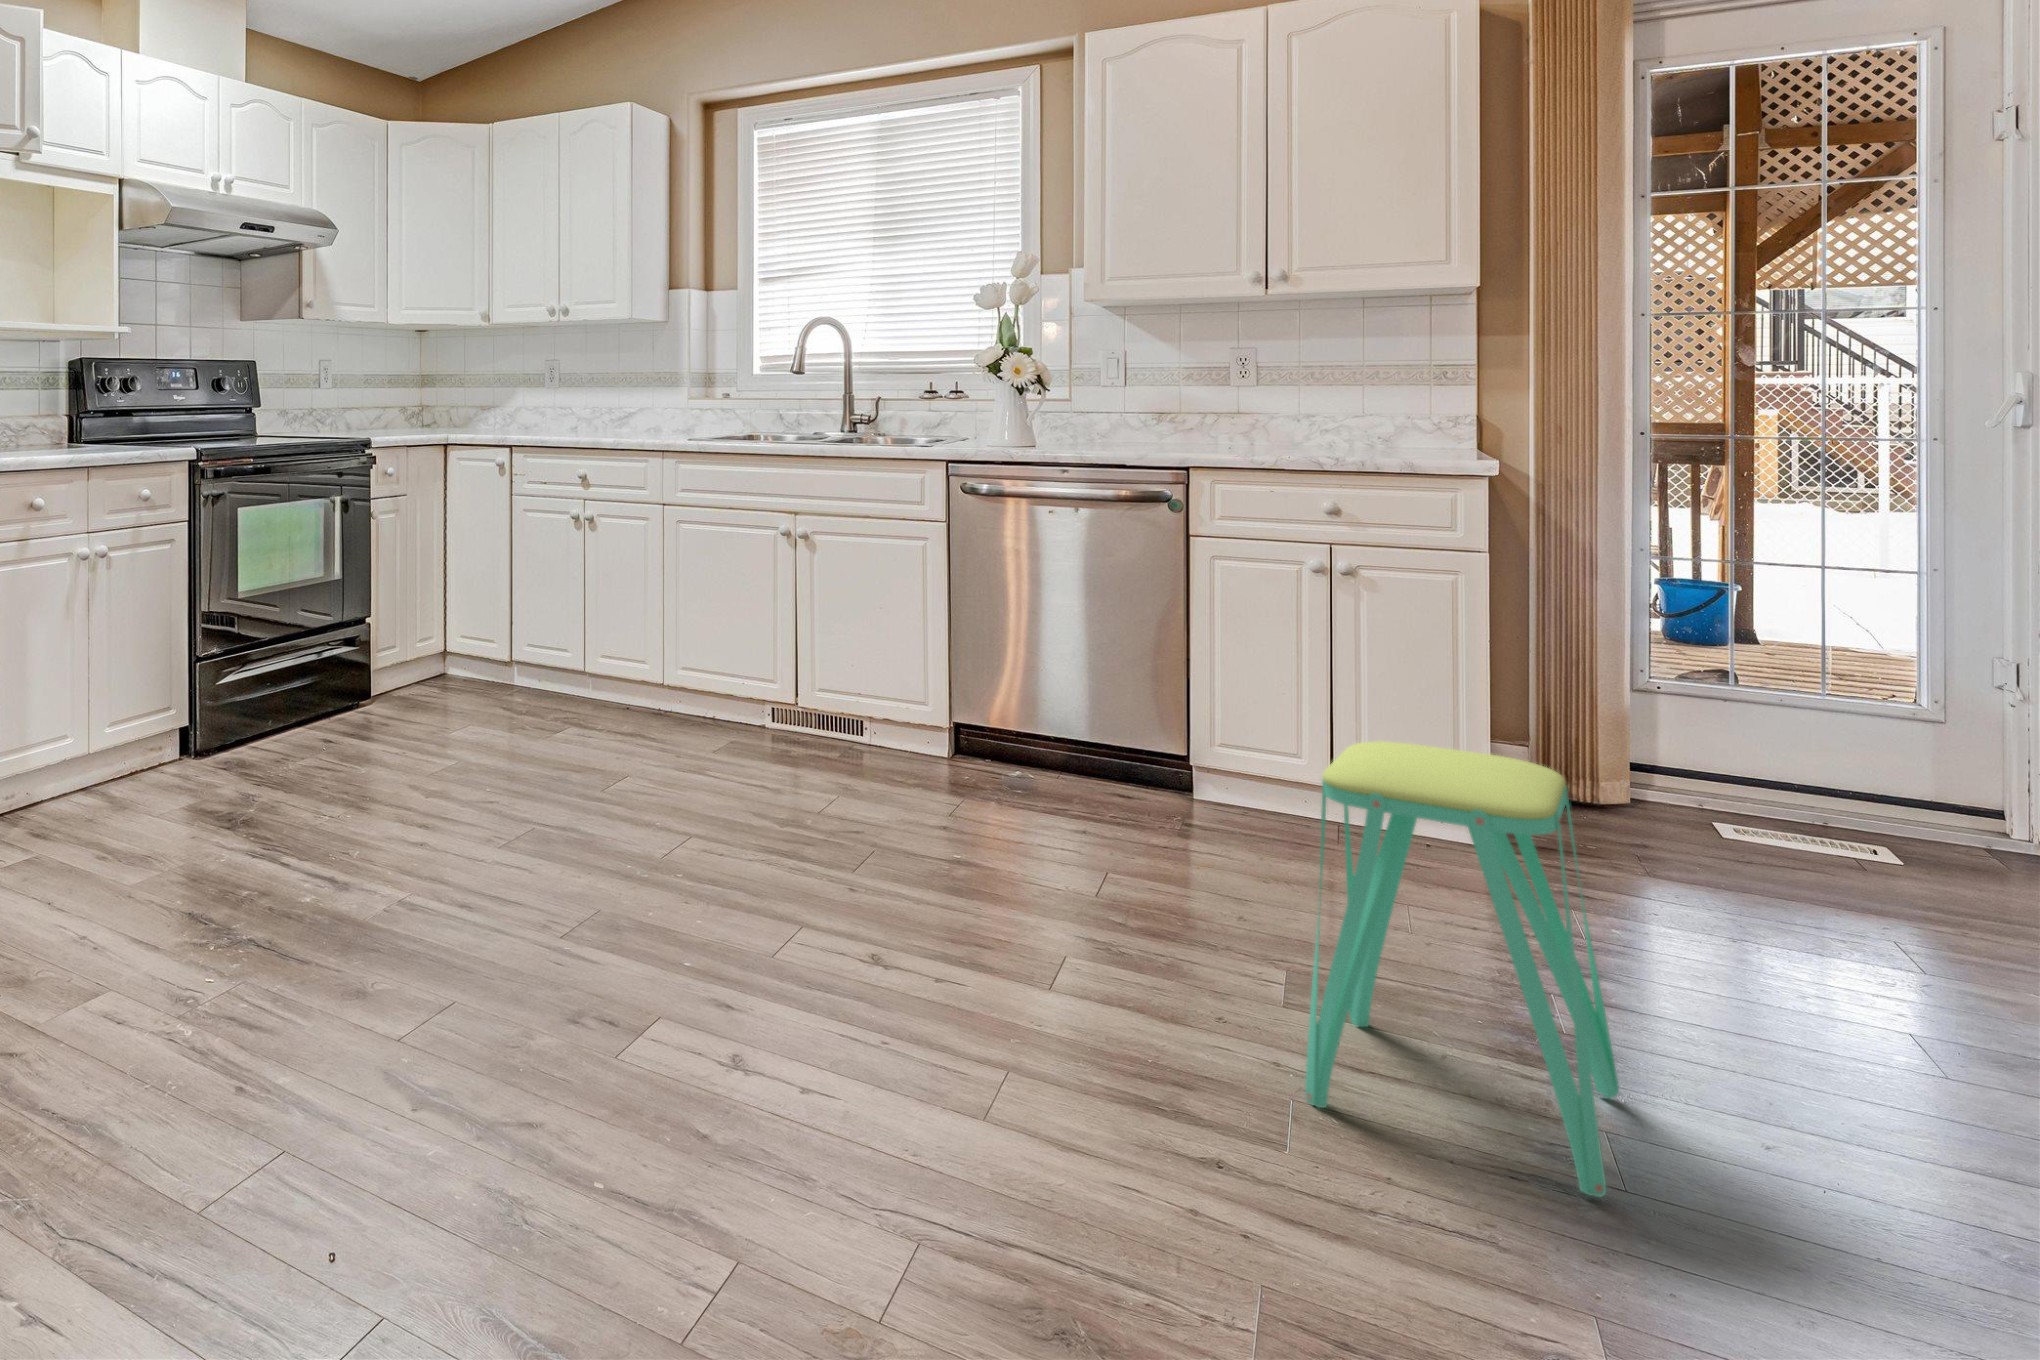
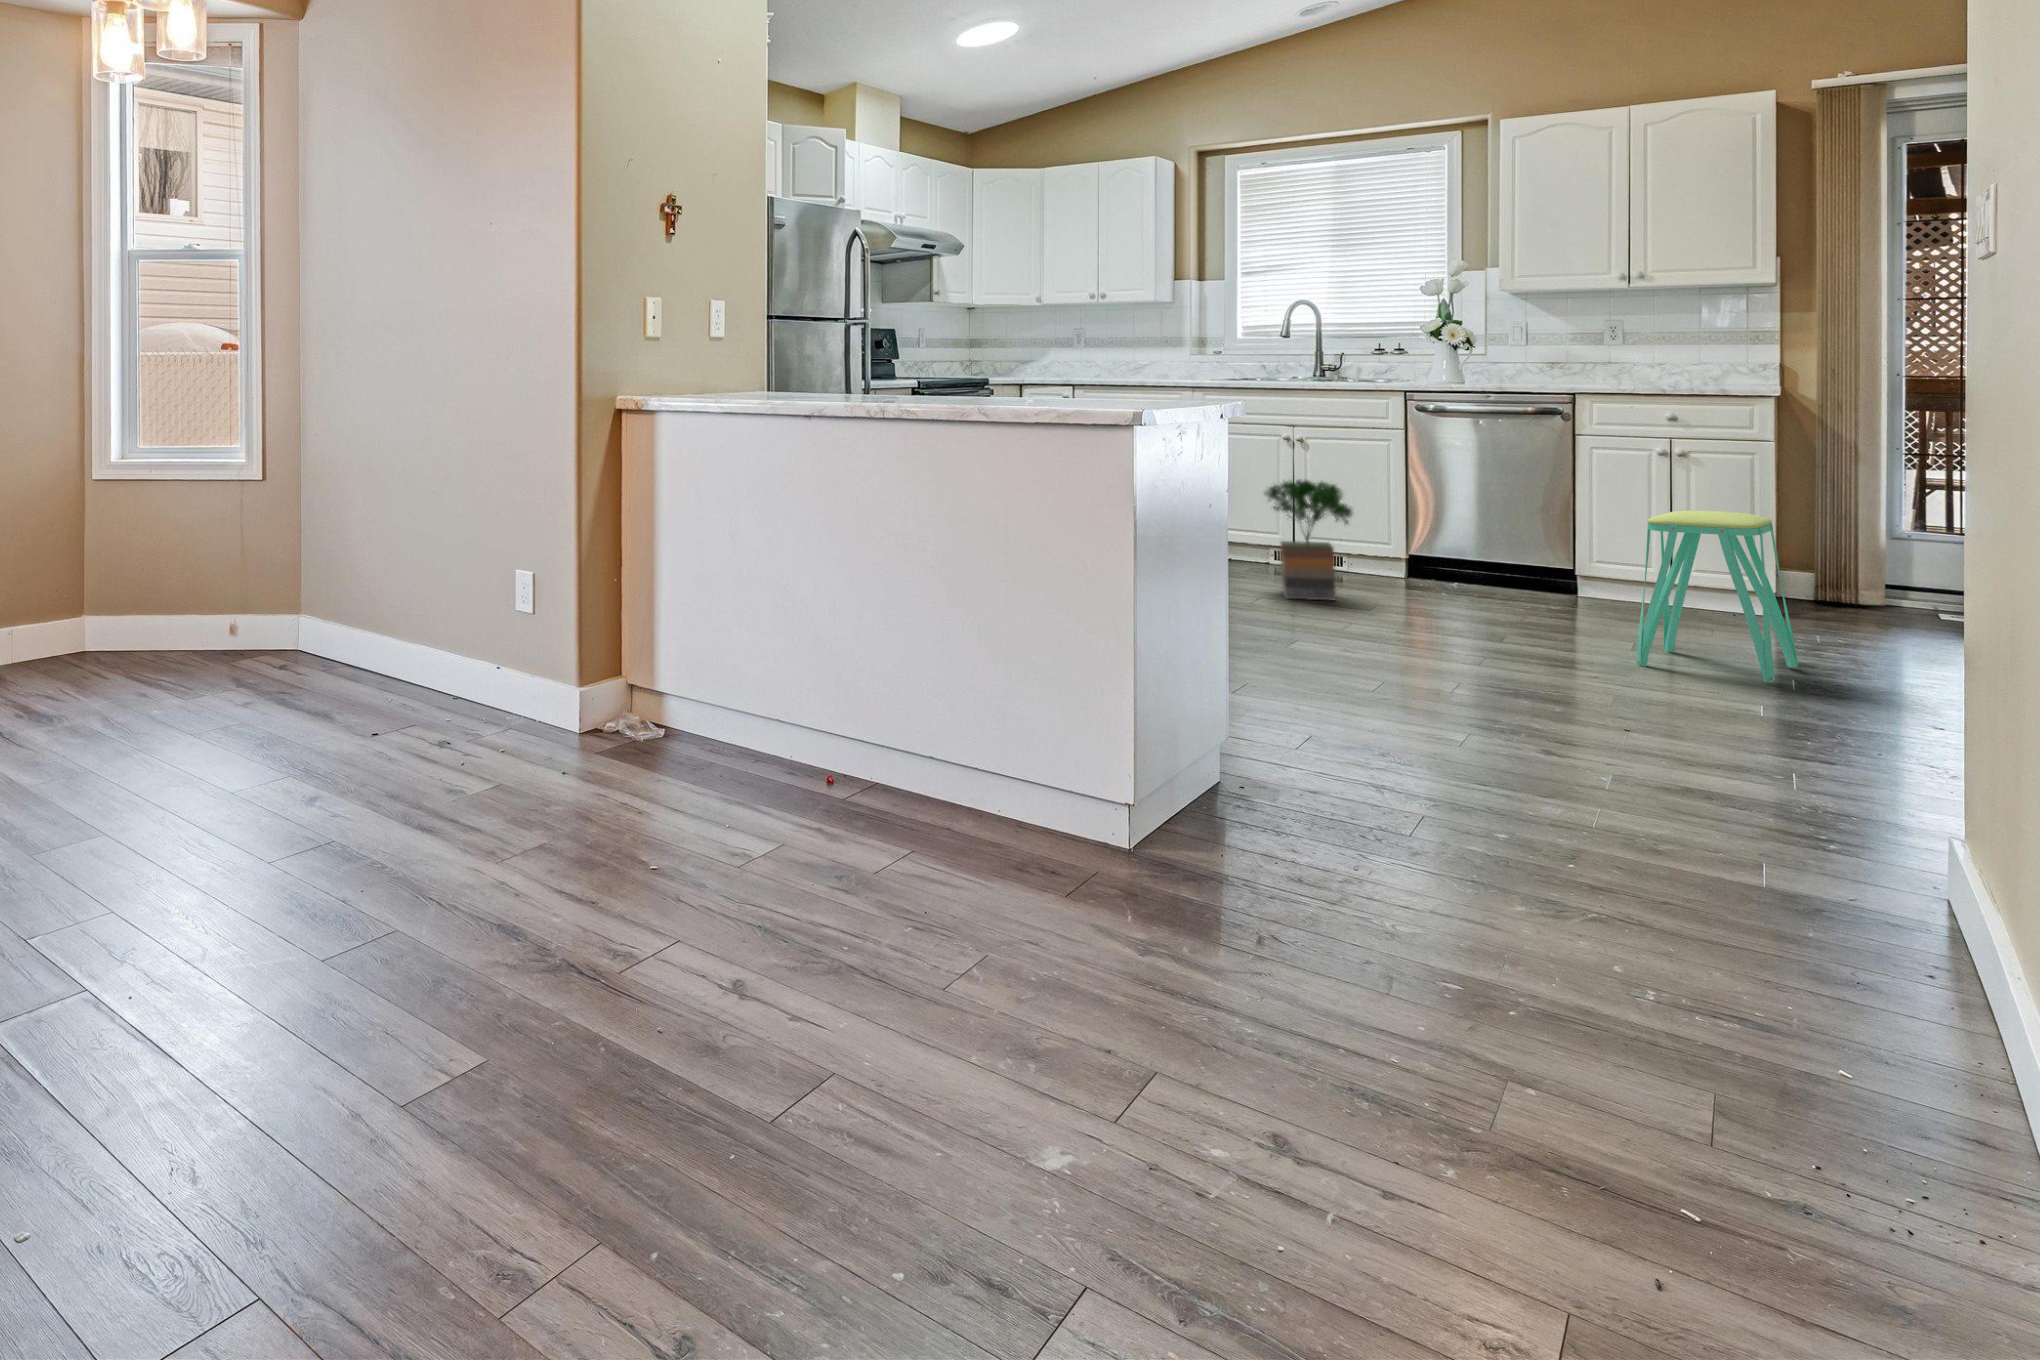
potted tree: none [699,617,843,843] -> present [1264,480,1353,601]

